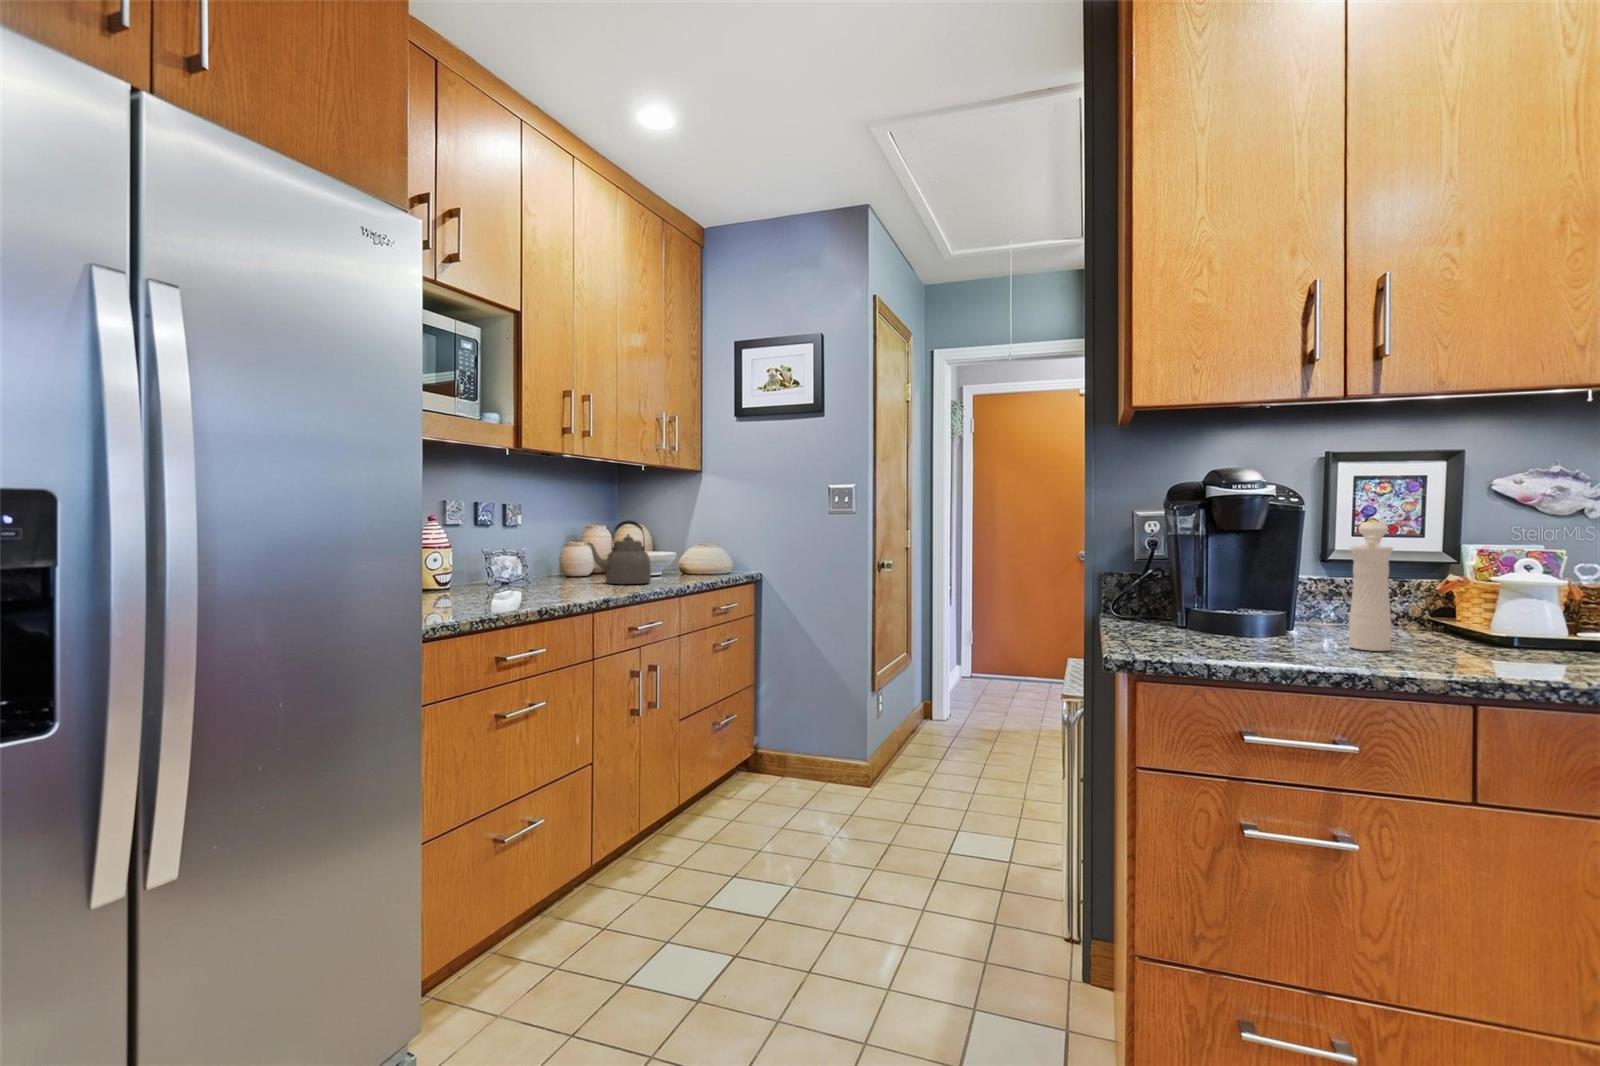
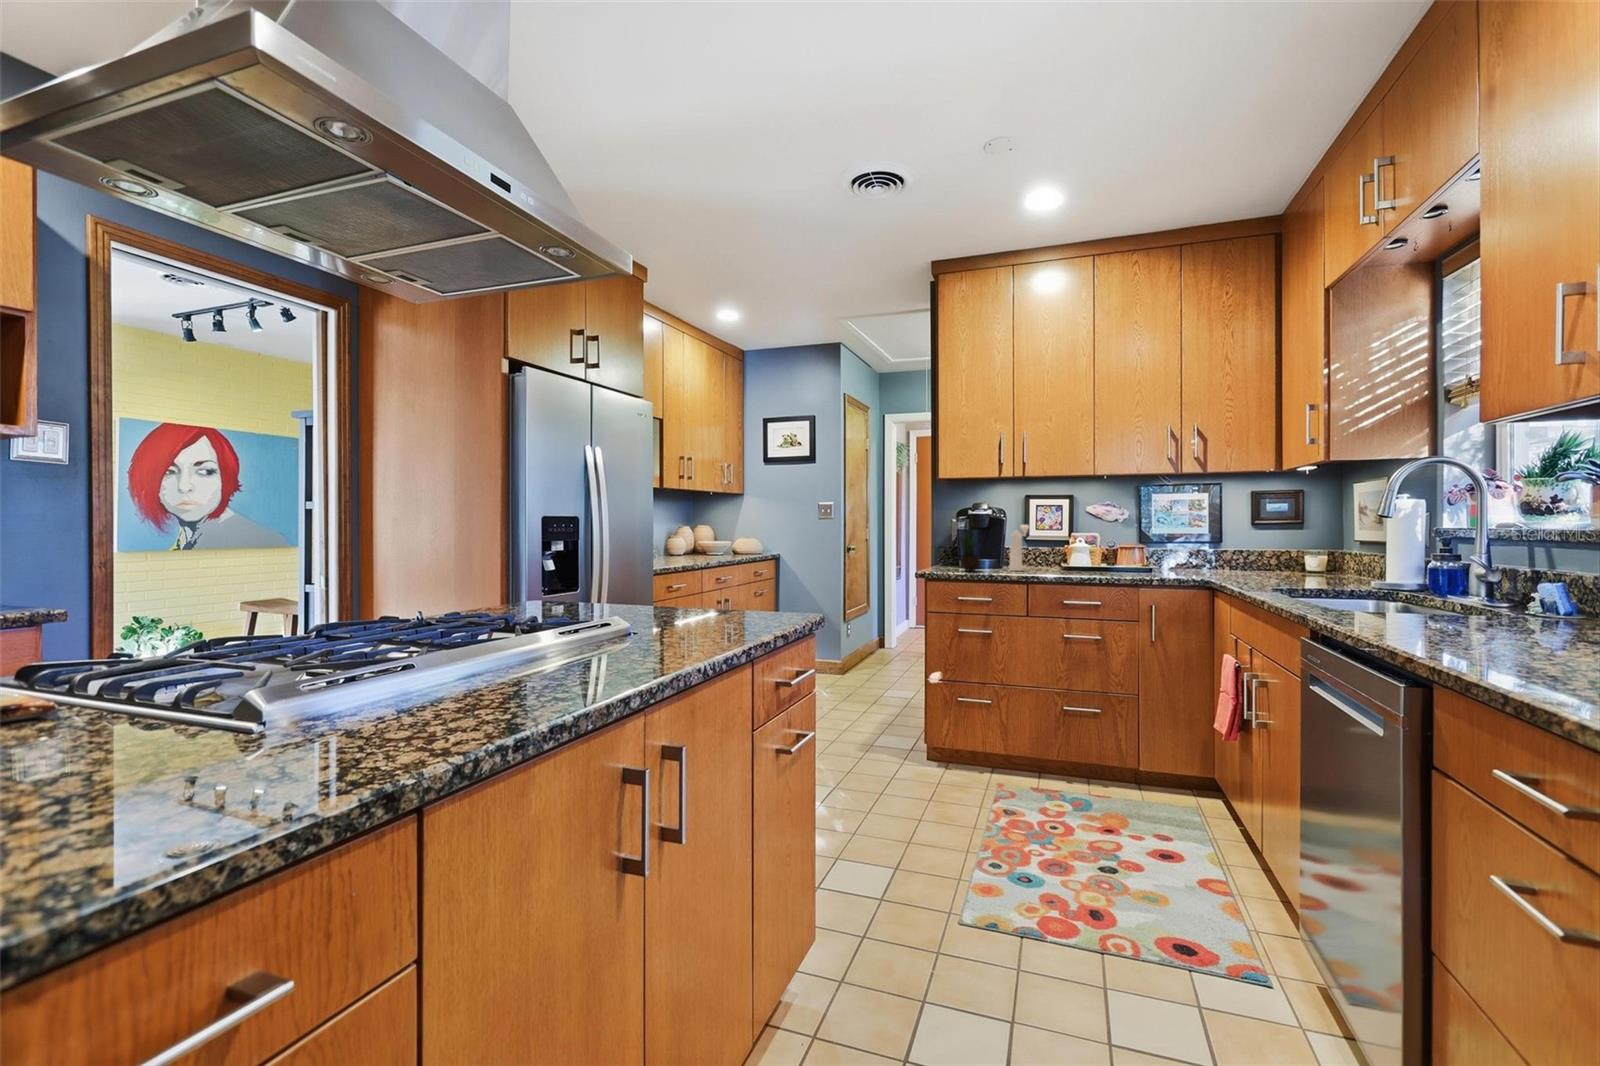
potted plant: none [1185,447,1300,652] -> present [959,515,979,571]
kettle: present [585,521,651,584] -> none [687,524,722,558]

